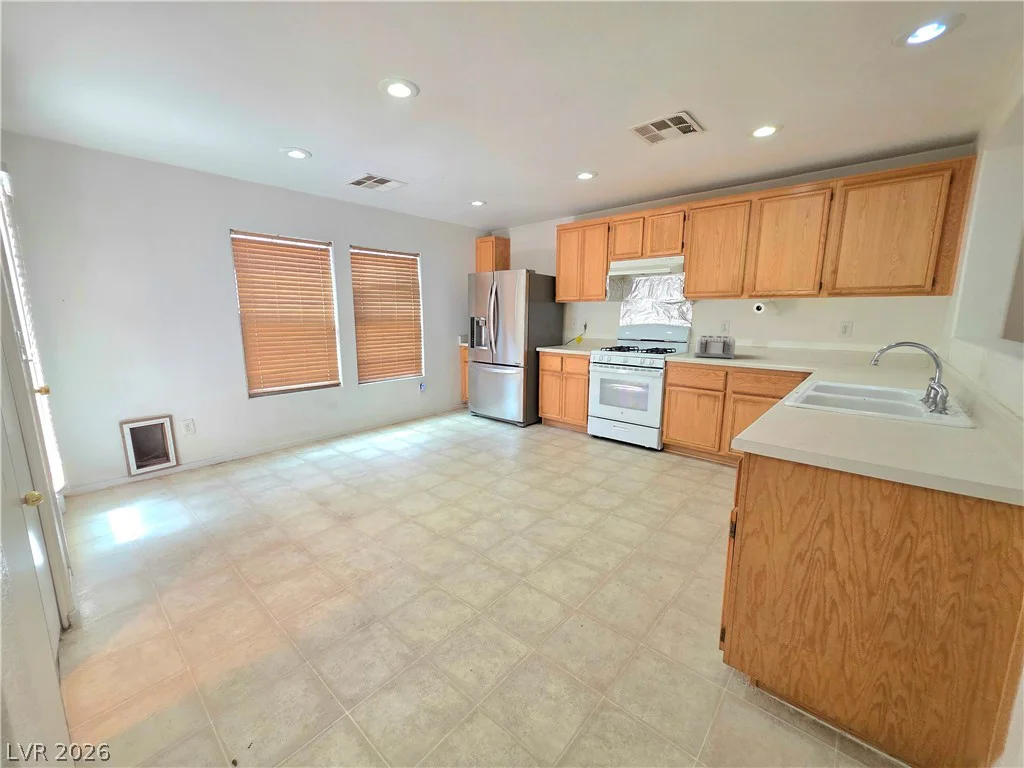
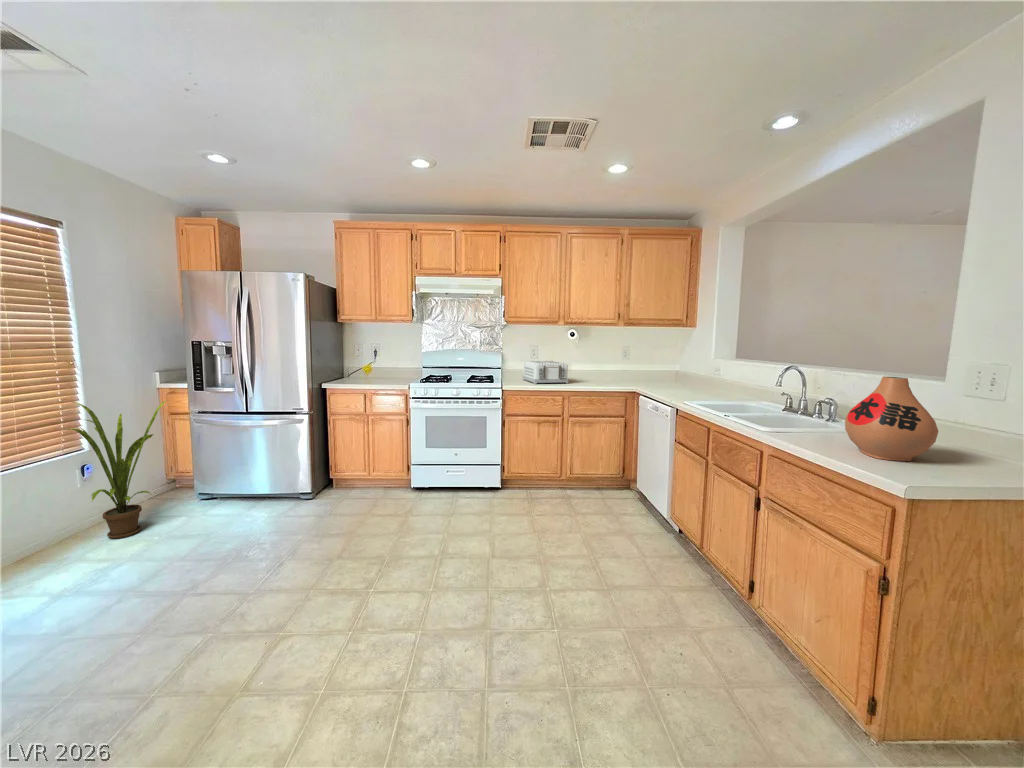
house plant: none [410,349,453,424] -> present [66,401,165,539]
vase: none [822,350,919,443] -> present [845,377,938,461]

